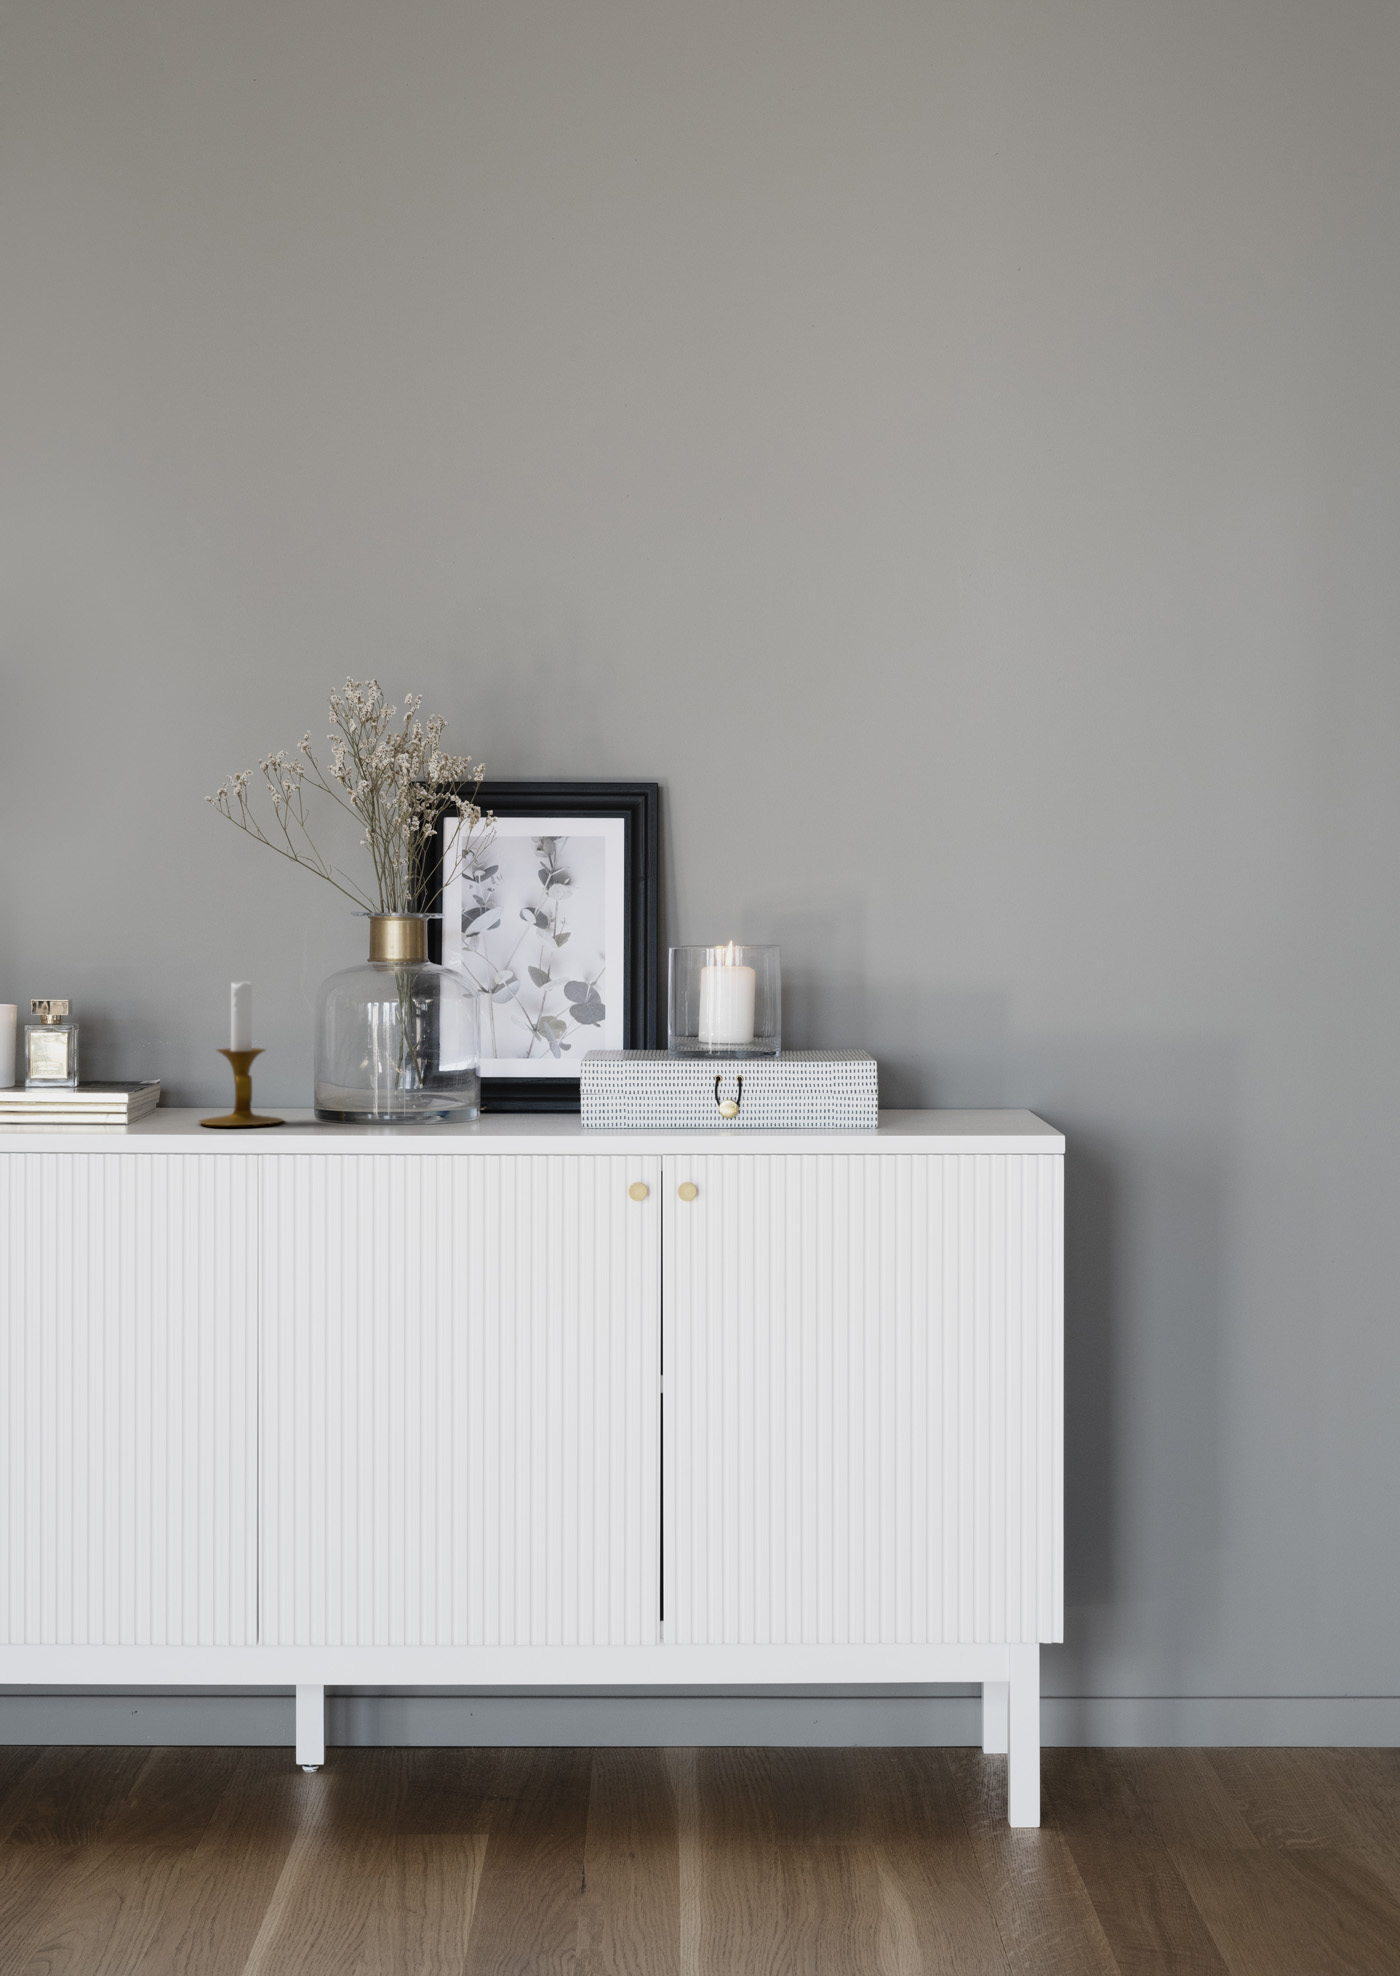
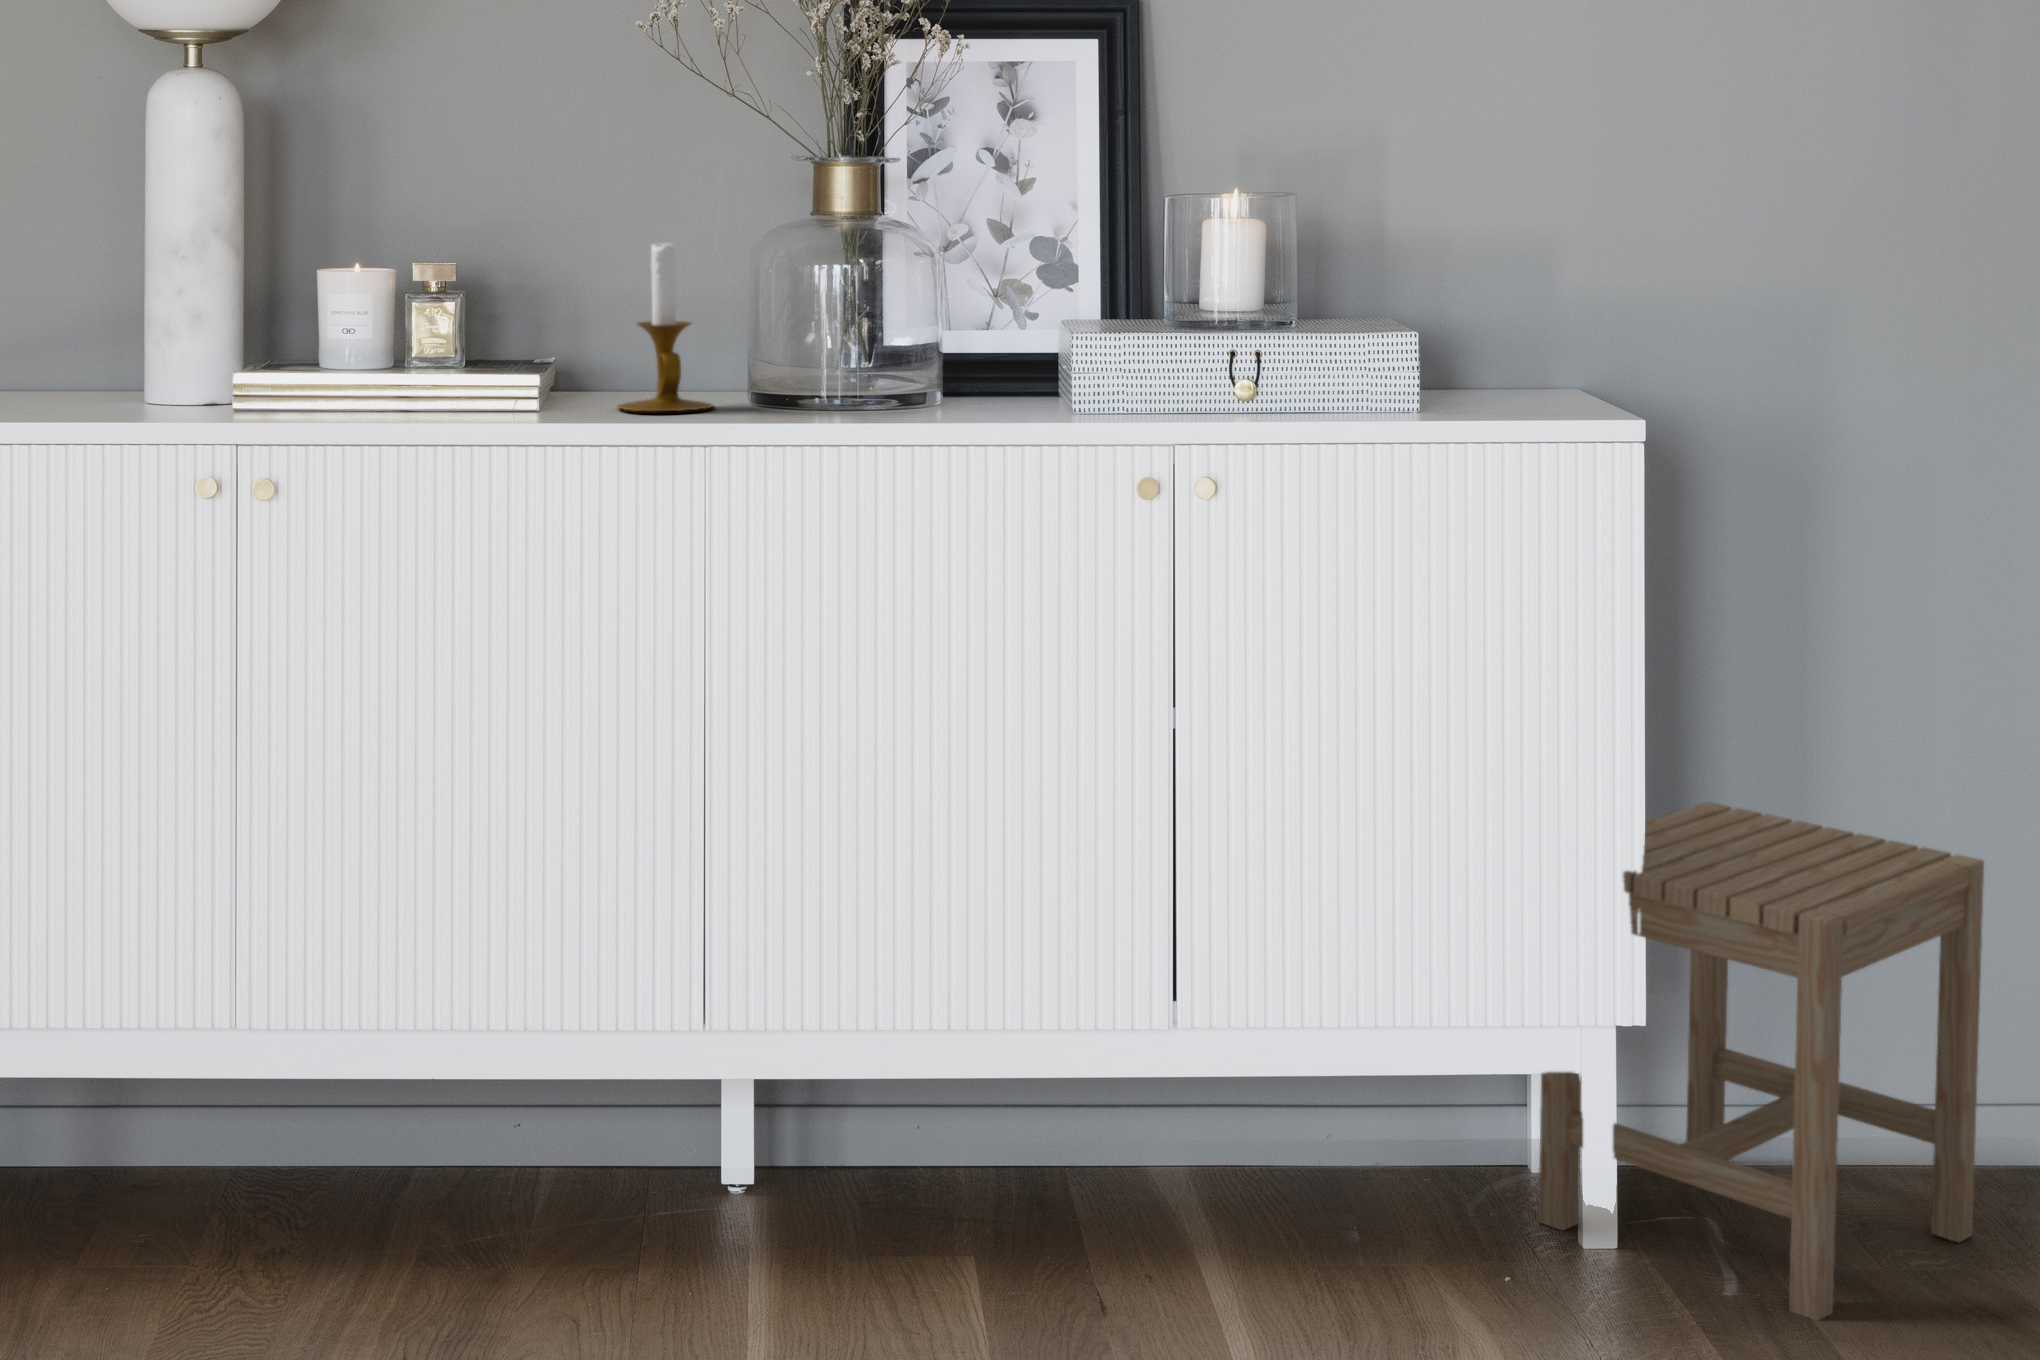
stool: none [980,1450,1342,1933] -> present [1539,802,1984,1321]

